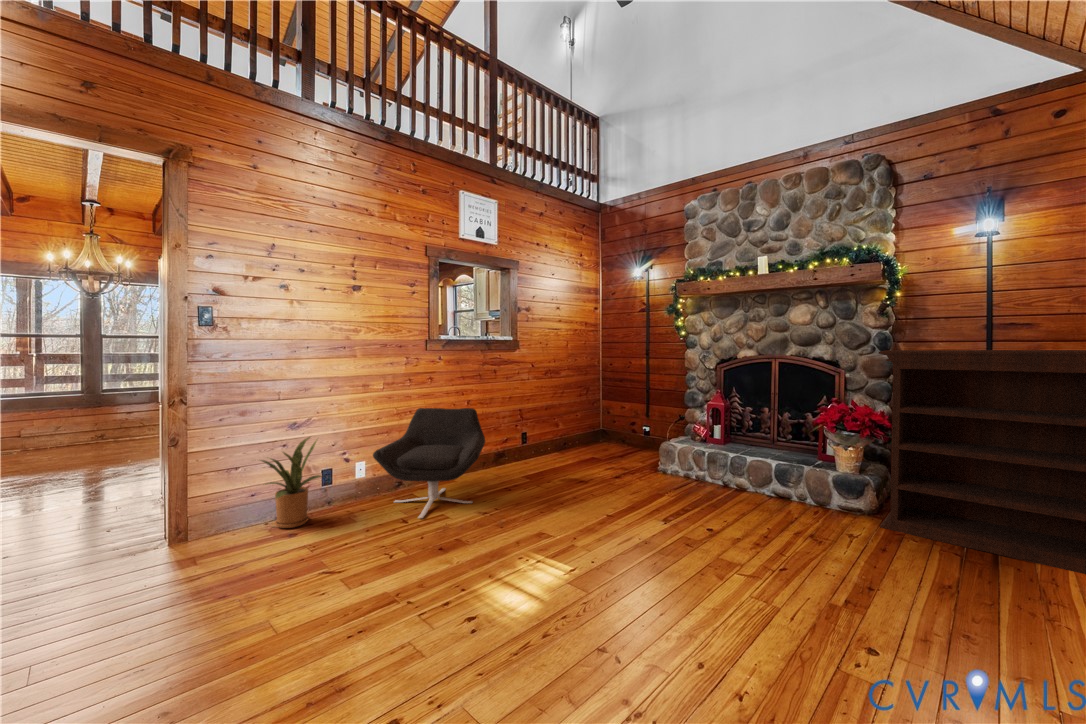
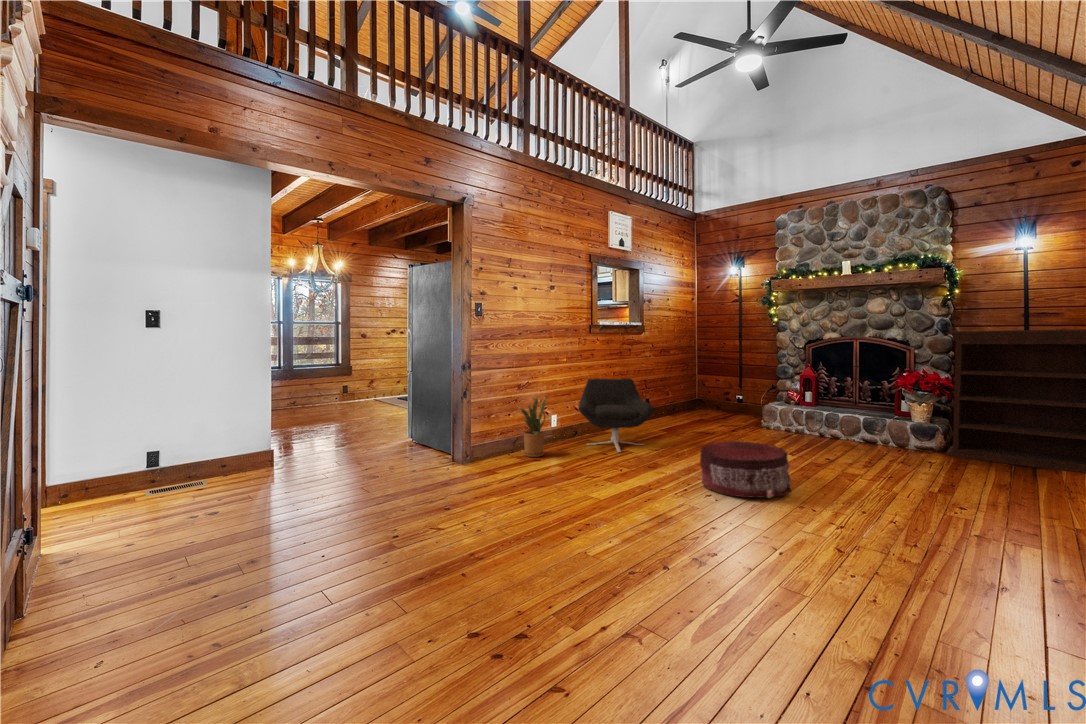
pouf: none [459,520,594,644] -> present [700,441,791,498]

